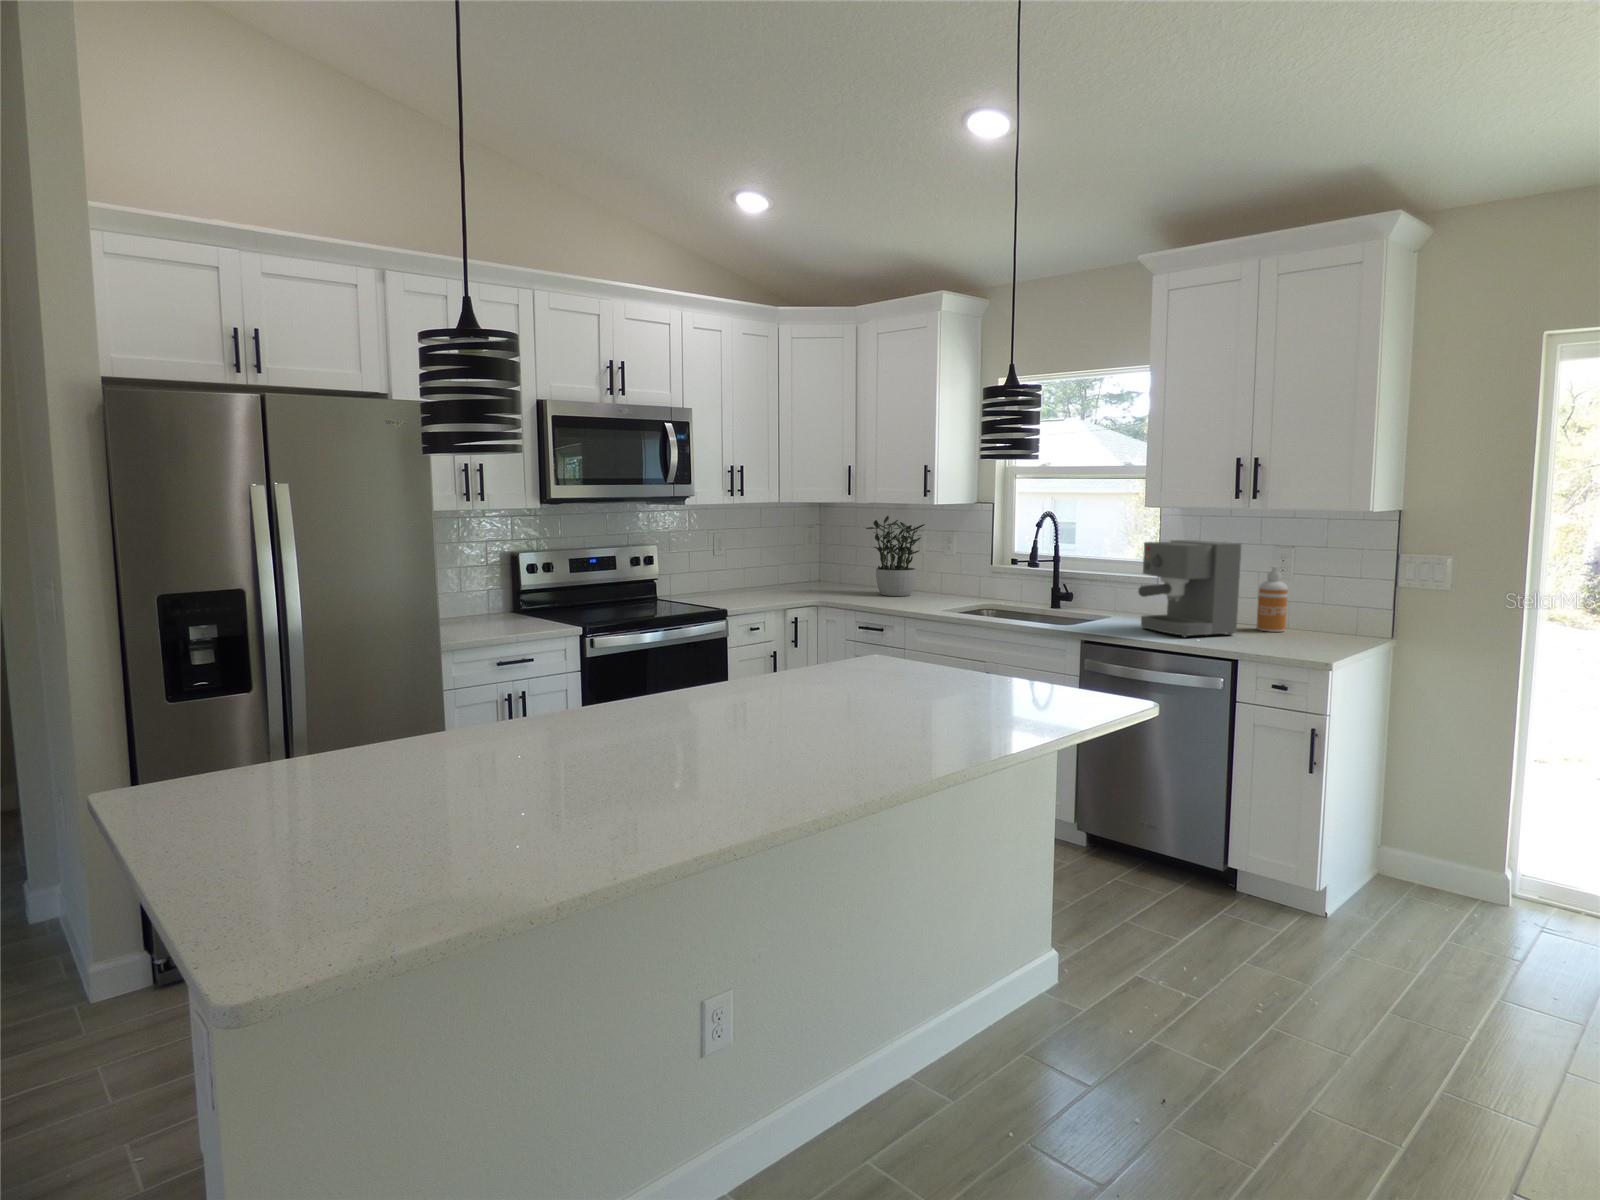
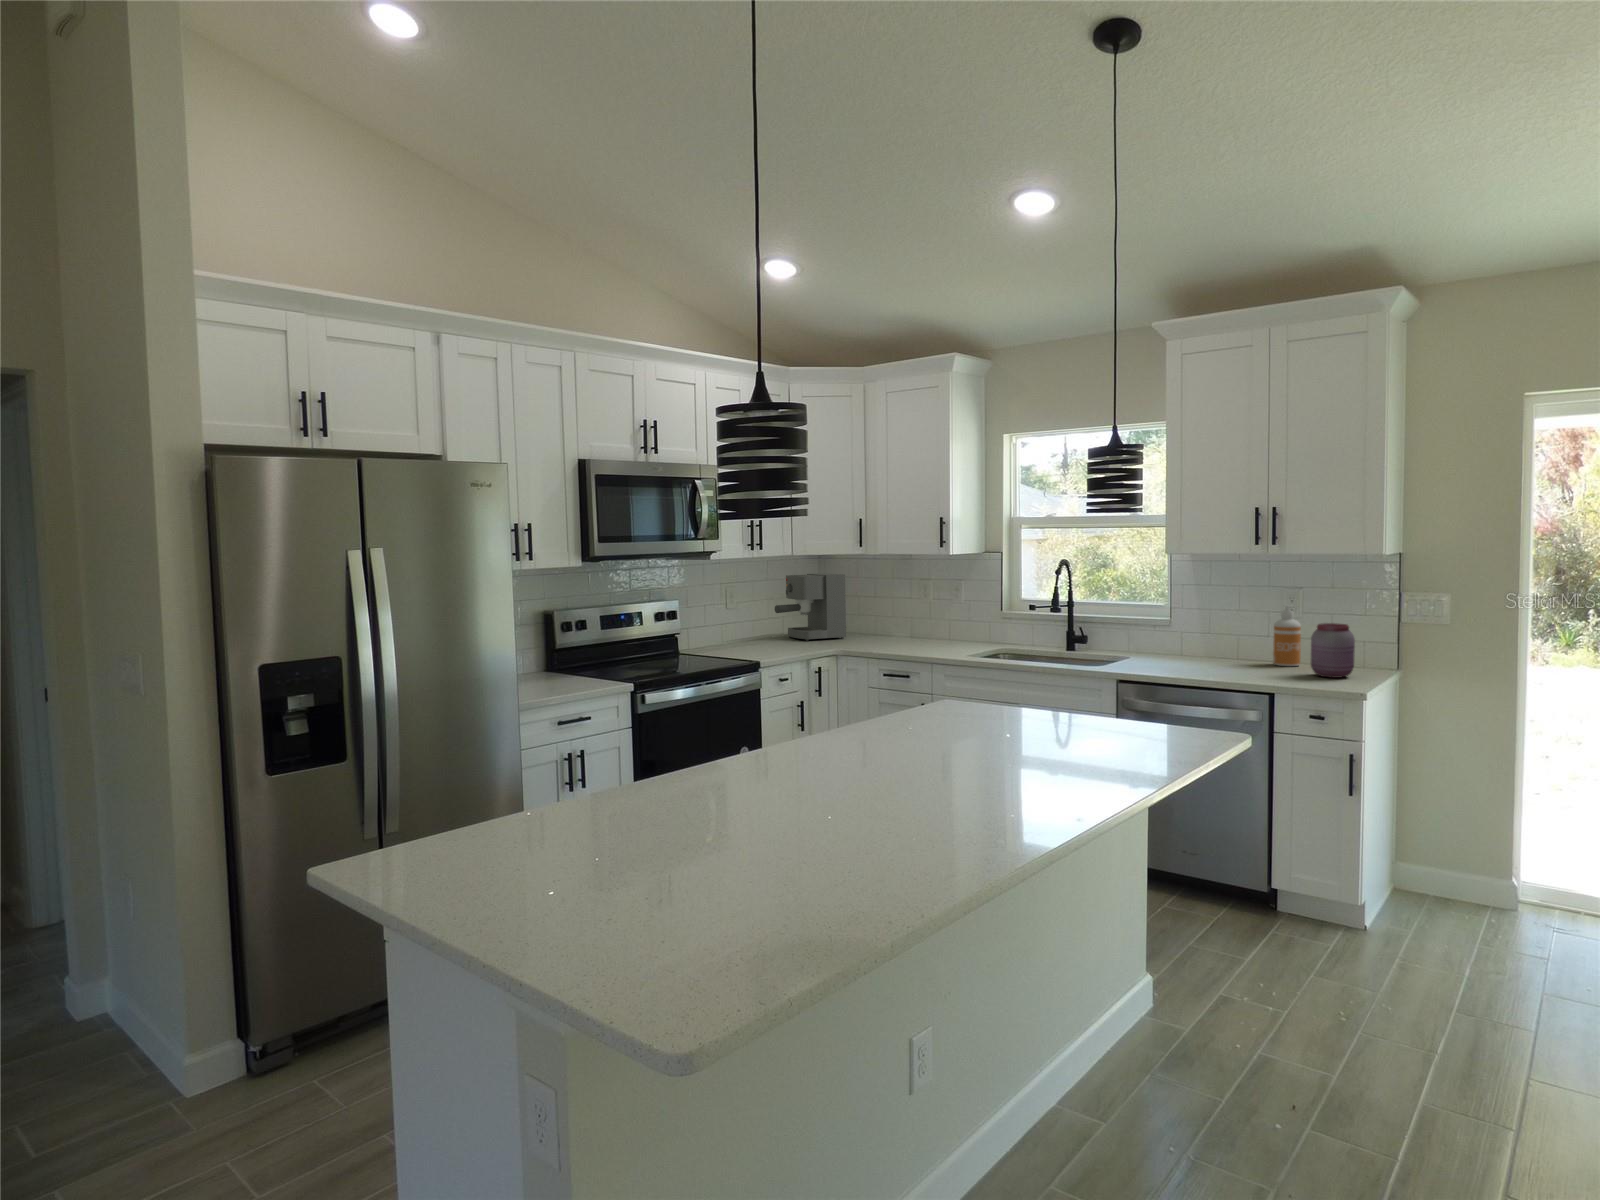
potted plant: present [866,516,925,596] -> none [879,565,938,644]
coffee maker: present [1138,540,1241,637] -> present [775,573,846,641]
jar: none [1288,587,1337,646] -> present [1311,623,1355,678]

